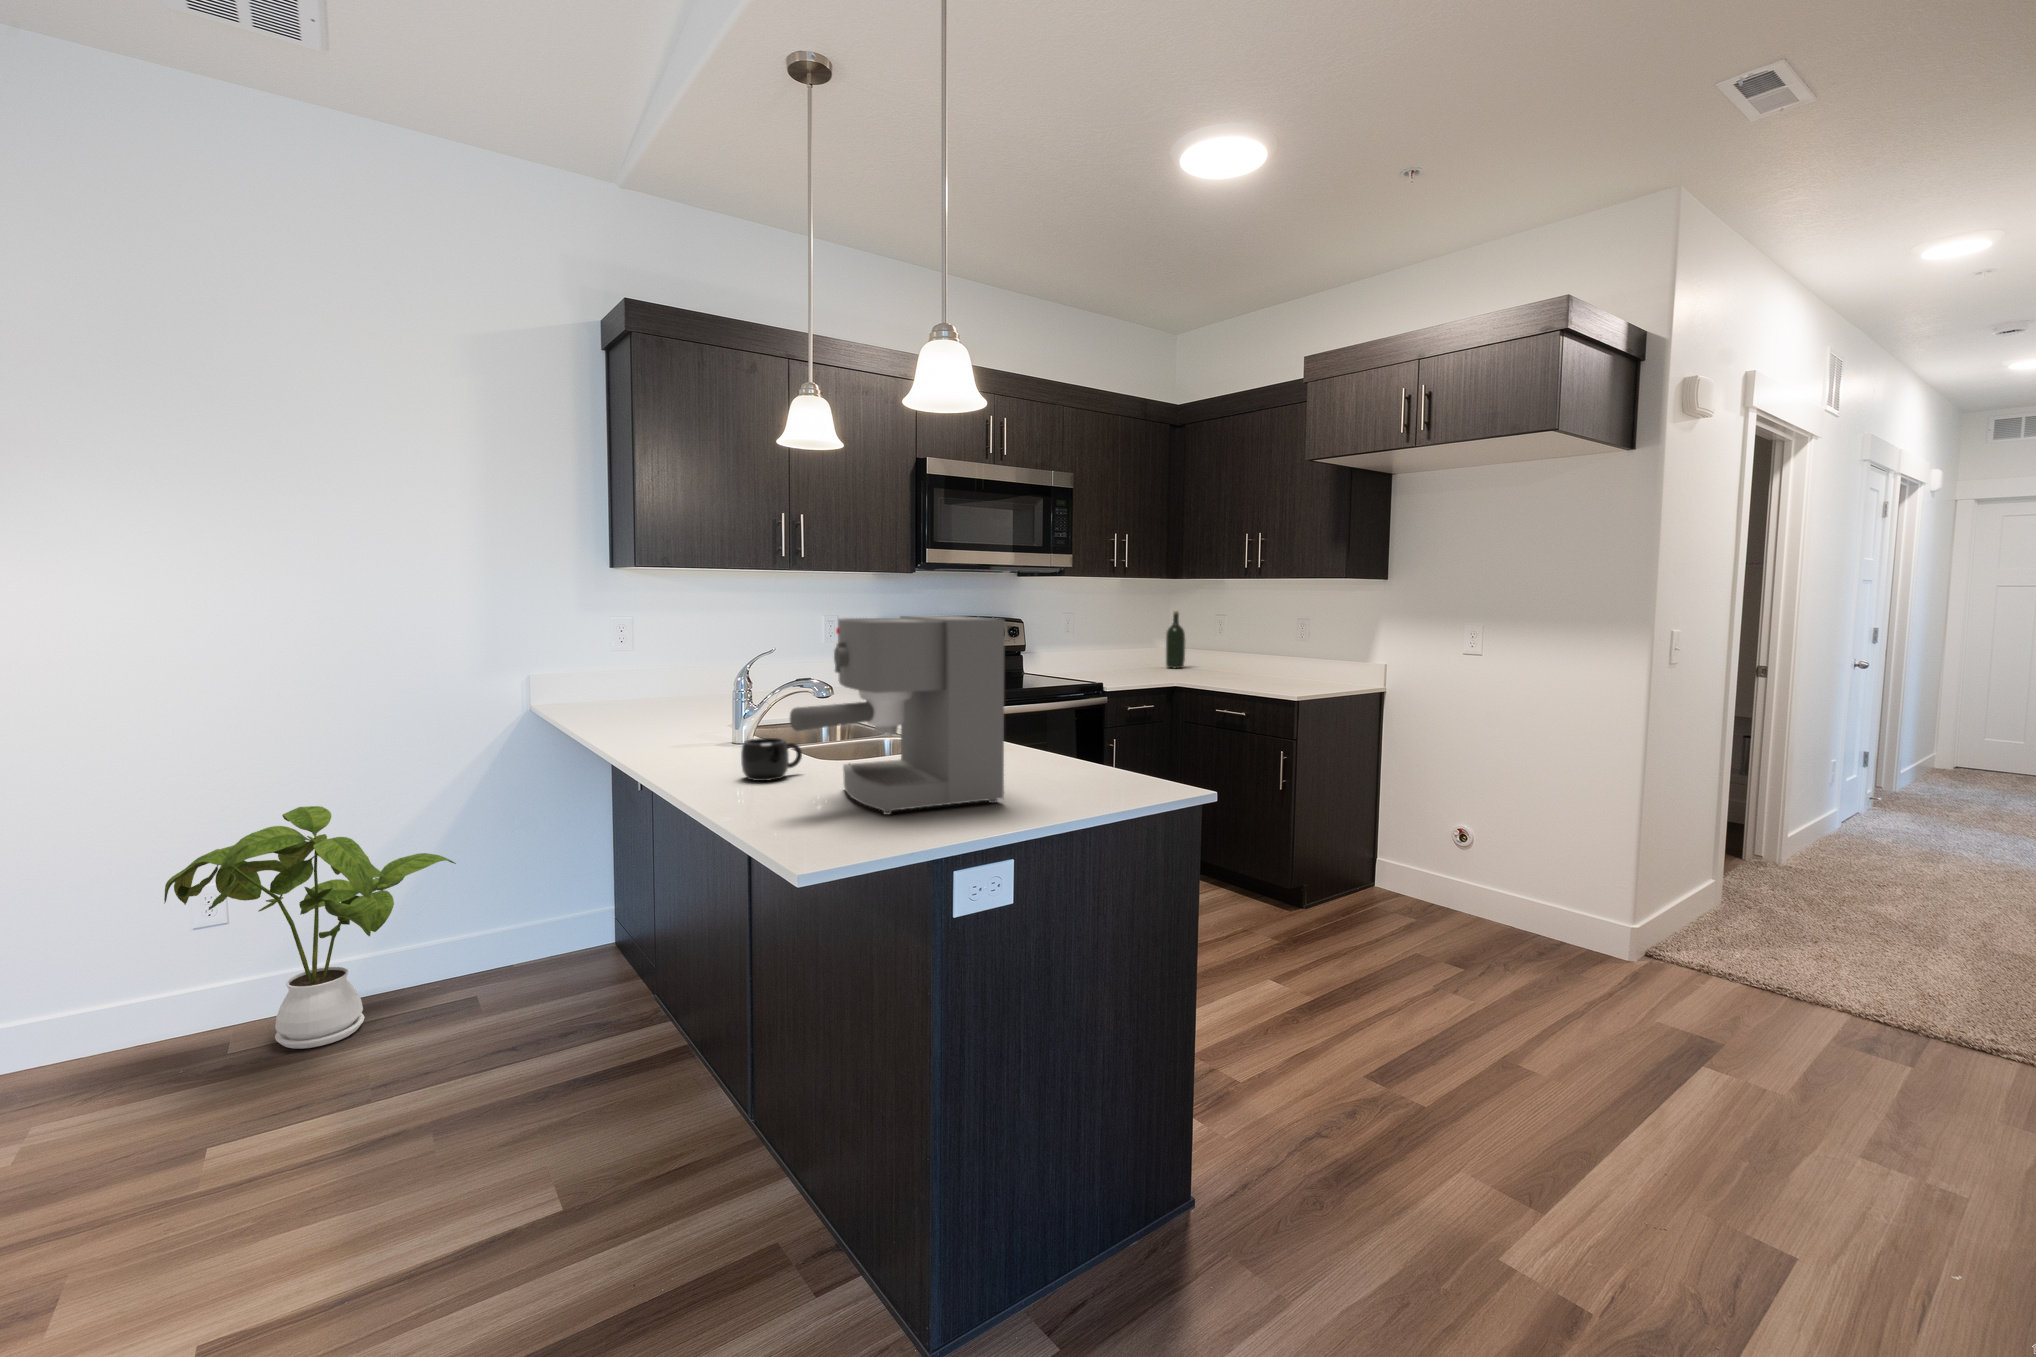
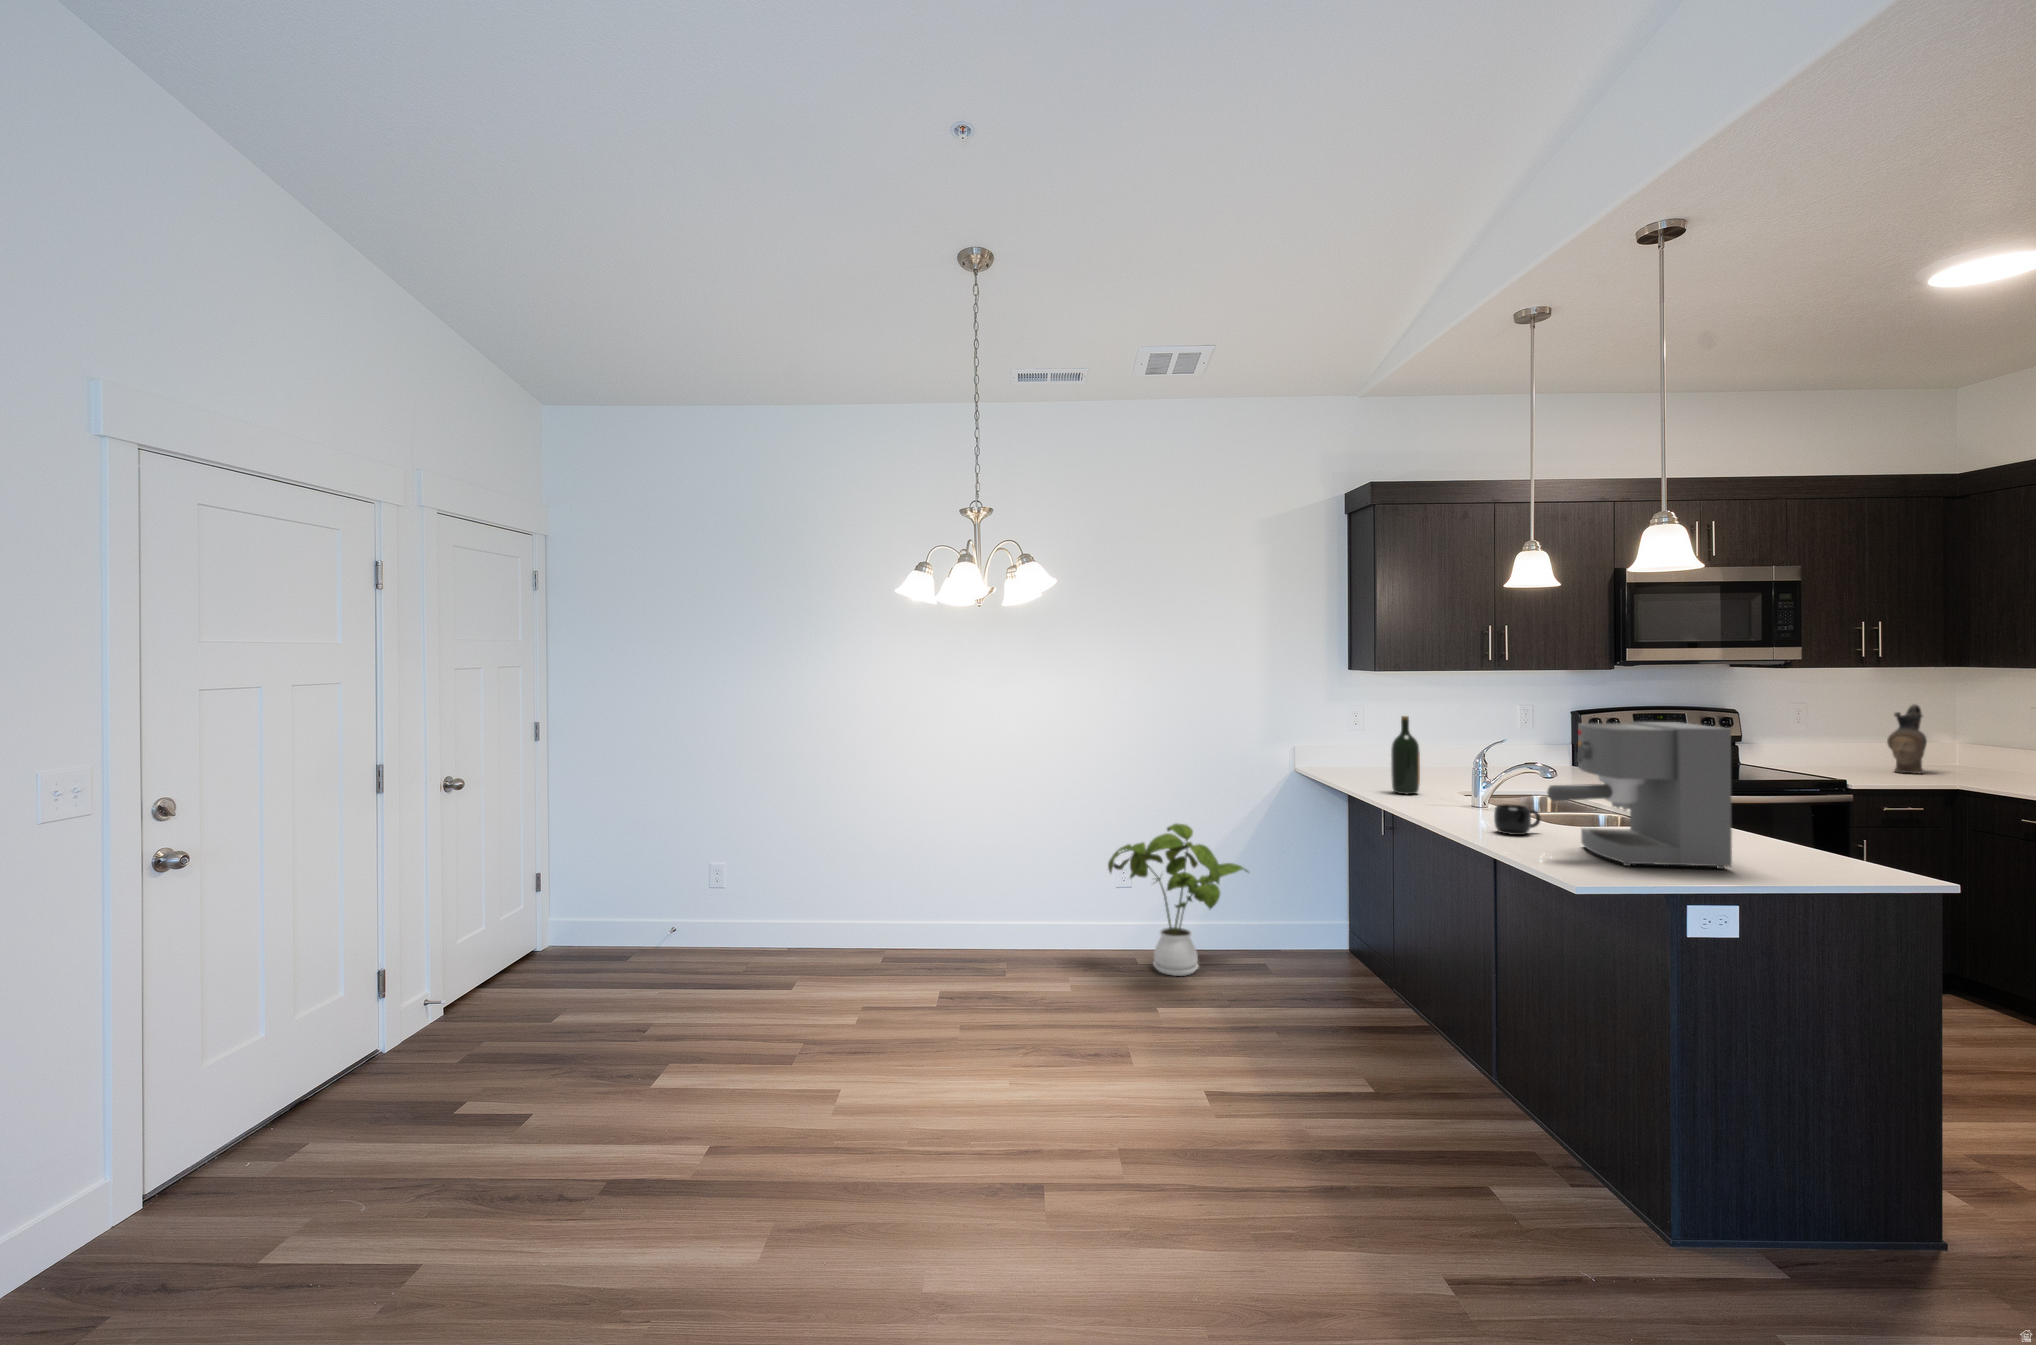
wine bottle: present [1166,611,1185,668] -> present [1391,716,1420,794]
ceramic pitcher: none [1131,613,1157,675] -> present [1887,704,1927,773]

